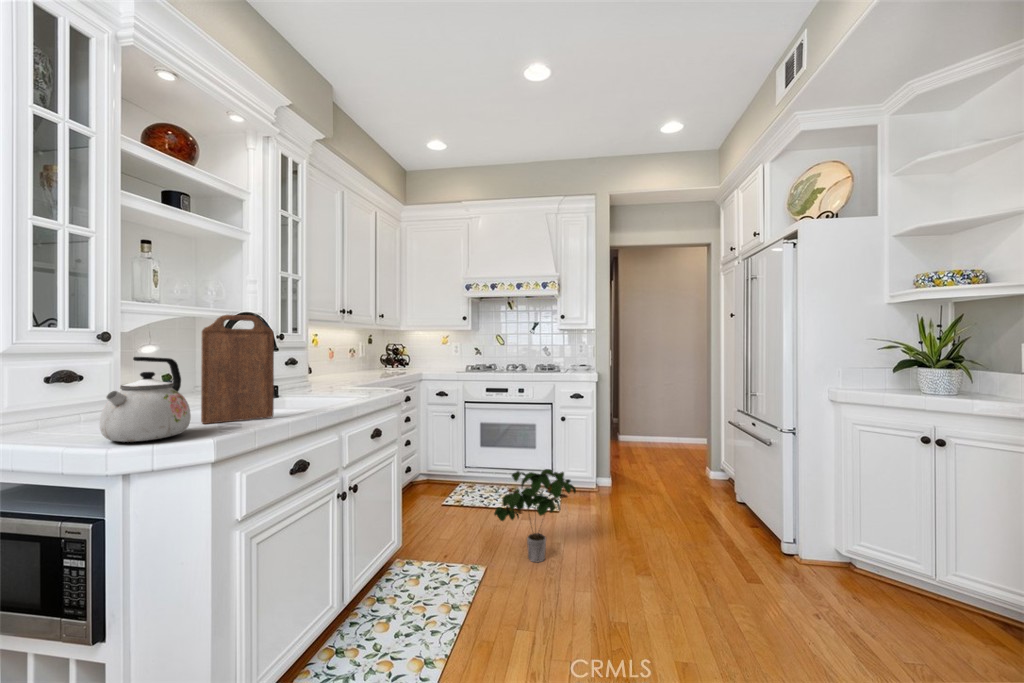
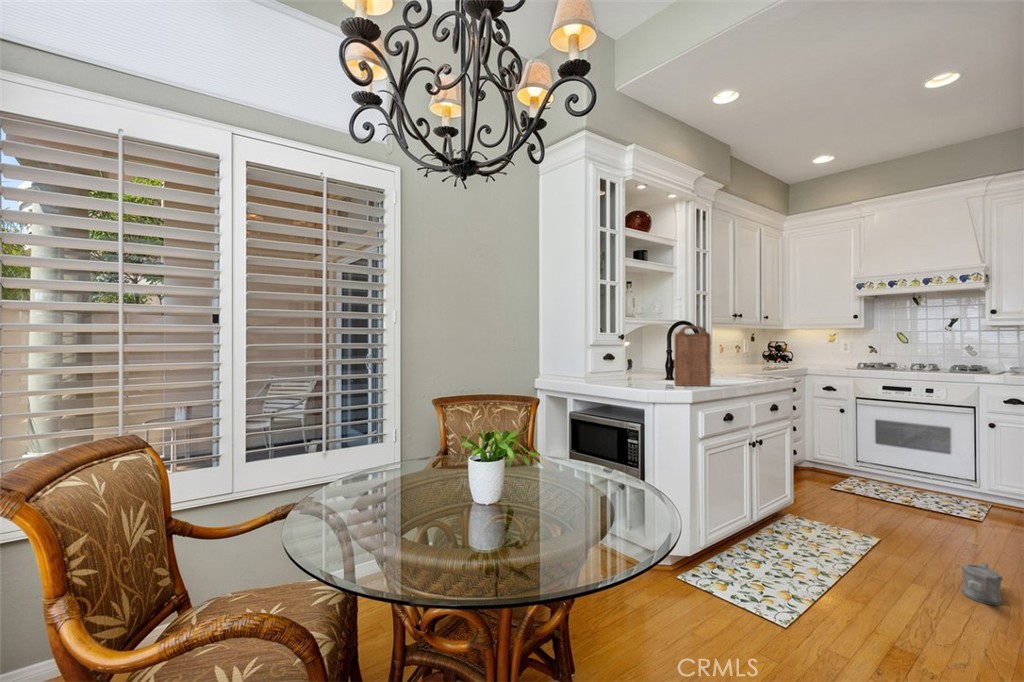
kettle: present [100,357,191,442] -> none [641,349,677,389]
potted plant: present [494,469,576,562] -> none [889,461,1000,553]
watering can: none [558,576,589,630] -> present [962,562,1003,605]

